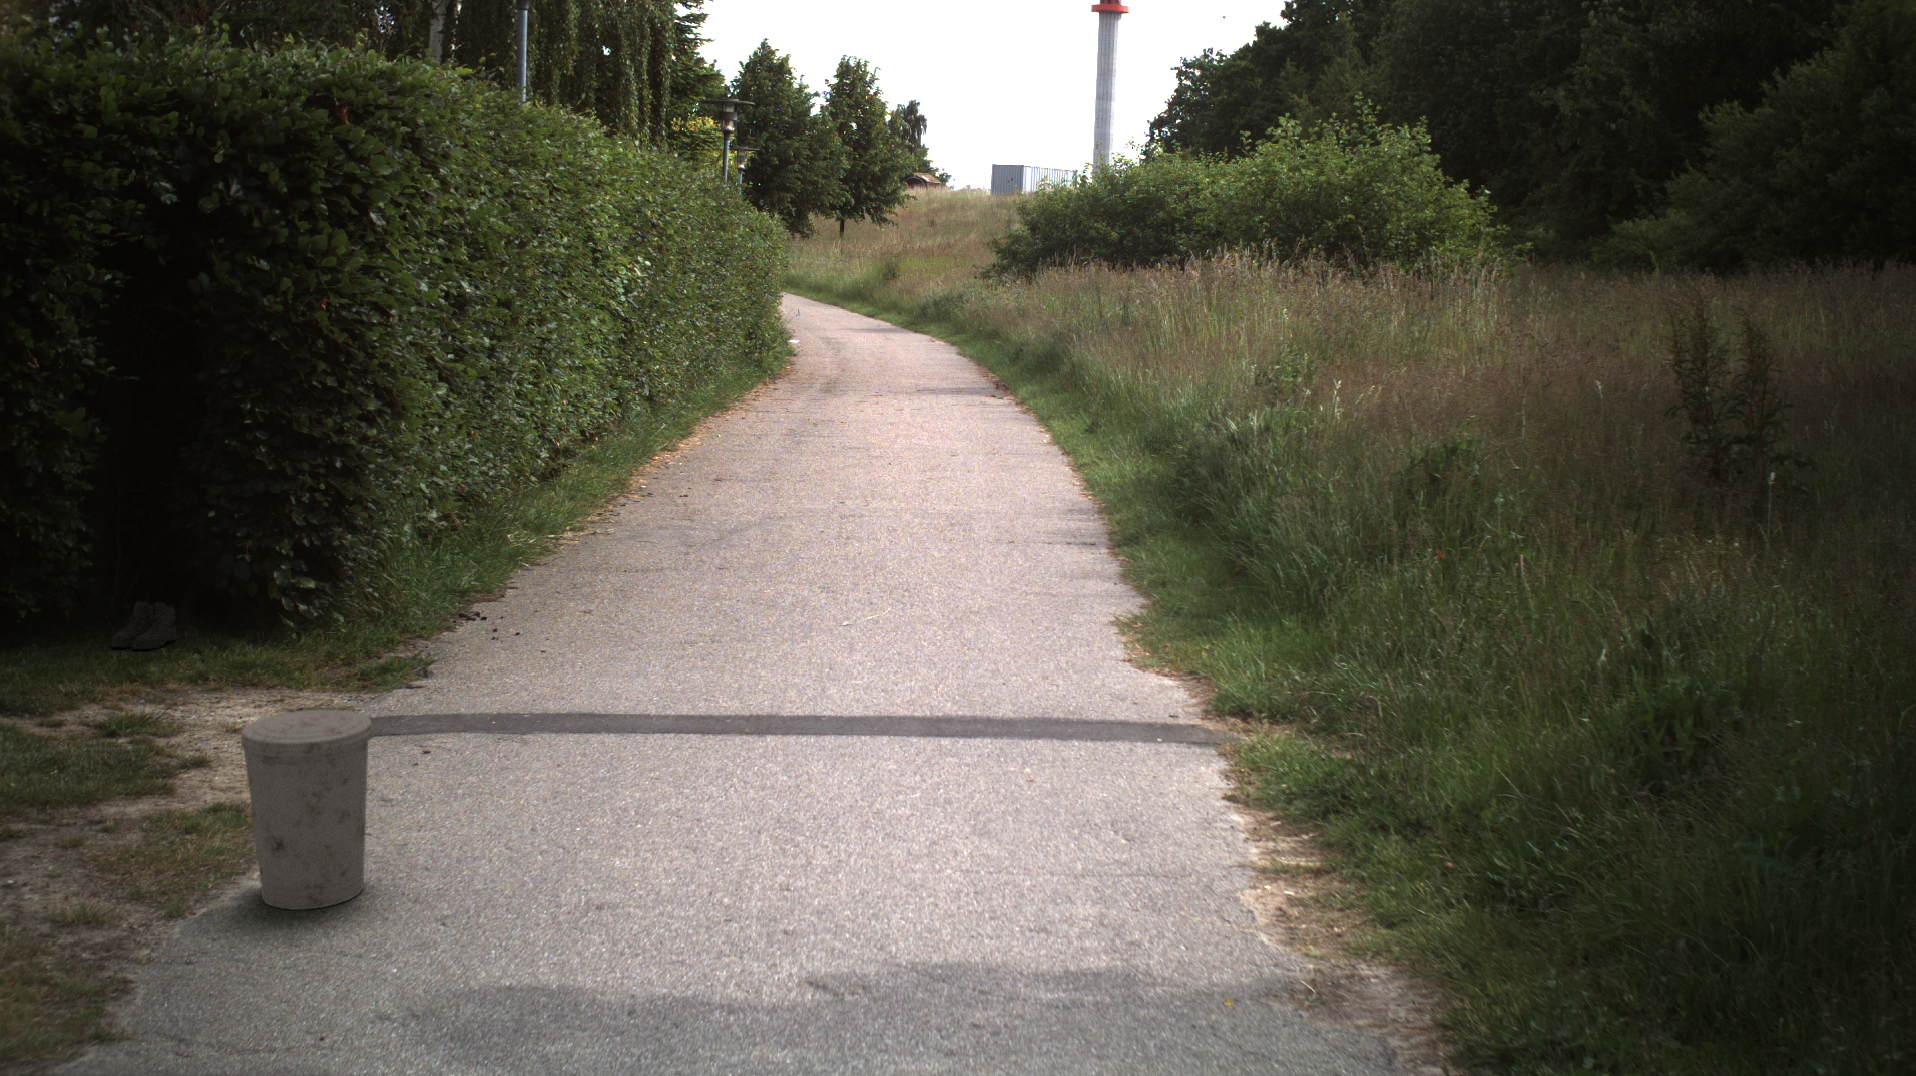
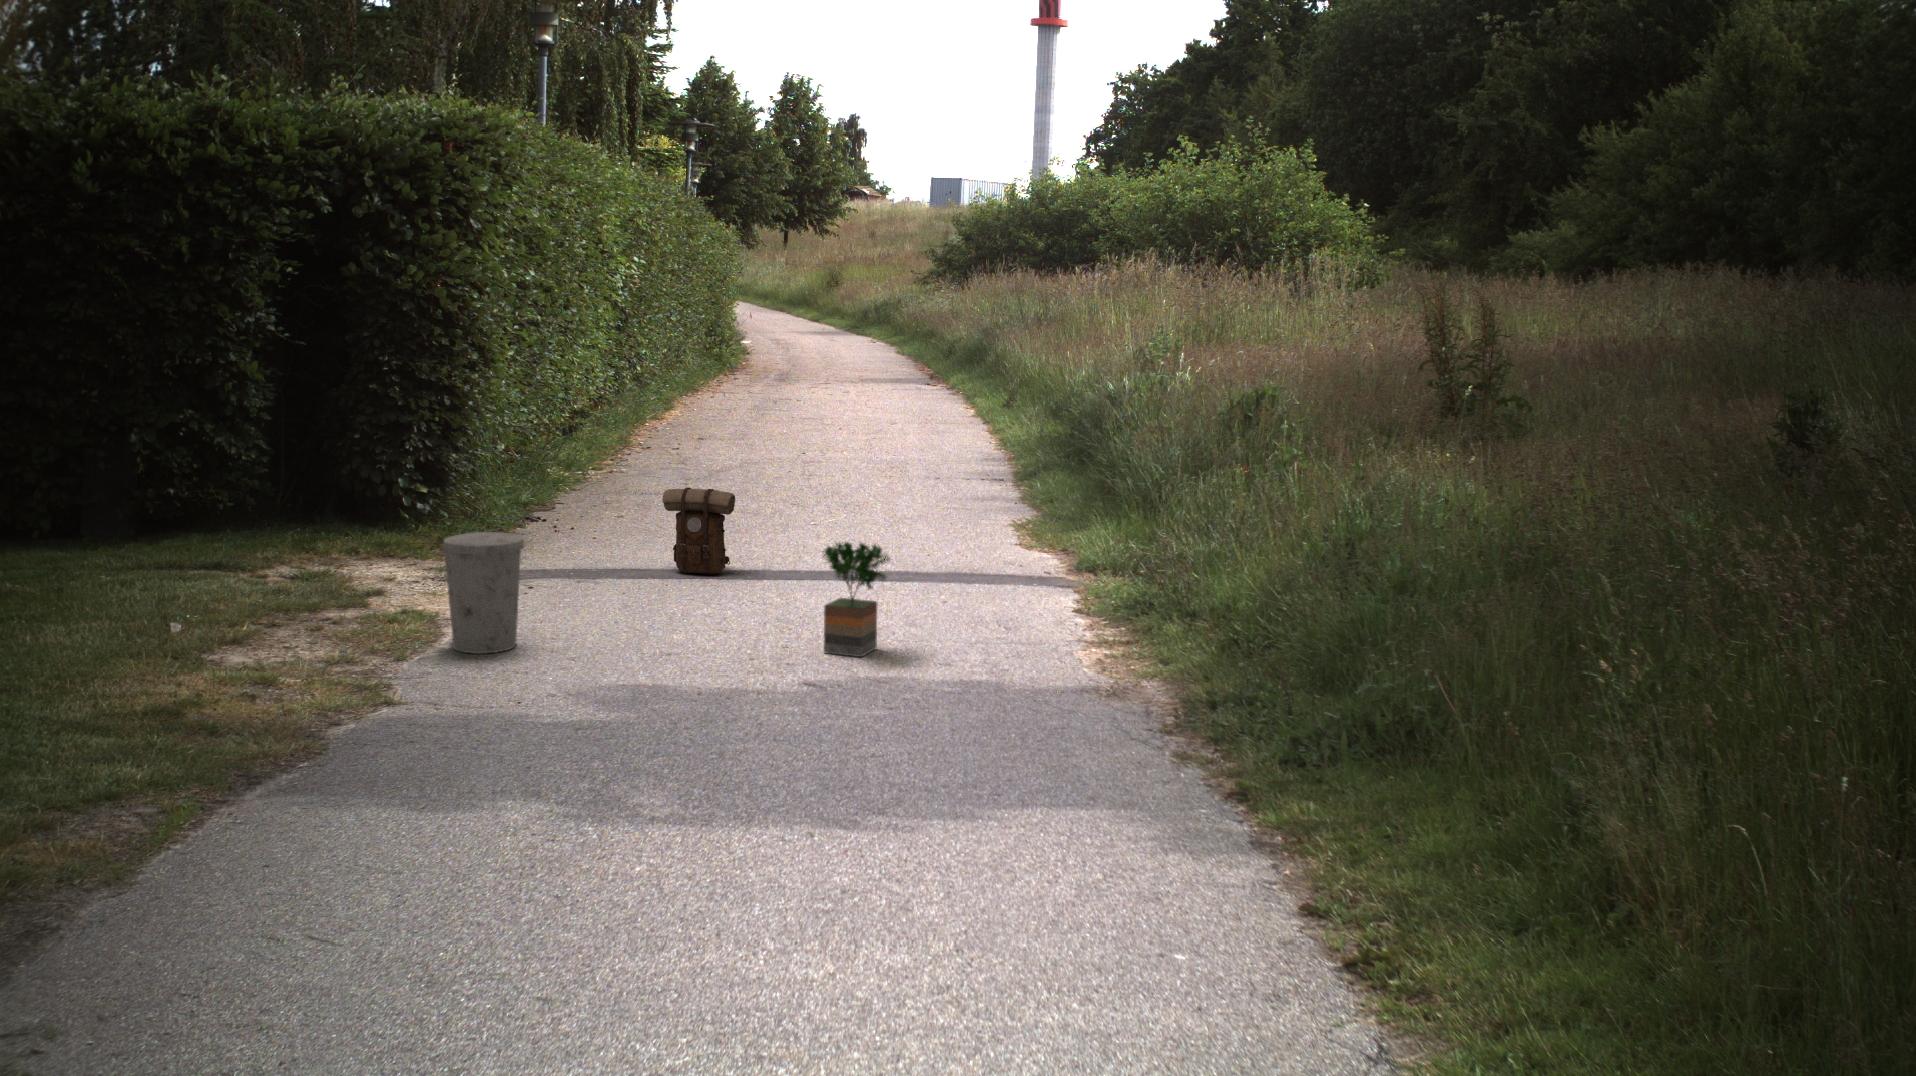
backpack: none [624,599,728,724] -> present [662,488,735,575]
boots: present [112,601,176,649] -> none [278,502,322,535]
potted tree: none [840,723,955,914] -> present [823,542,890,657]

